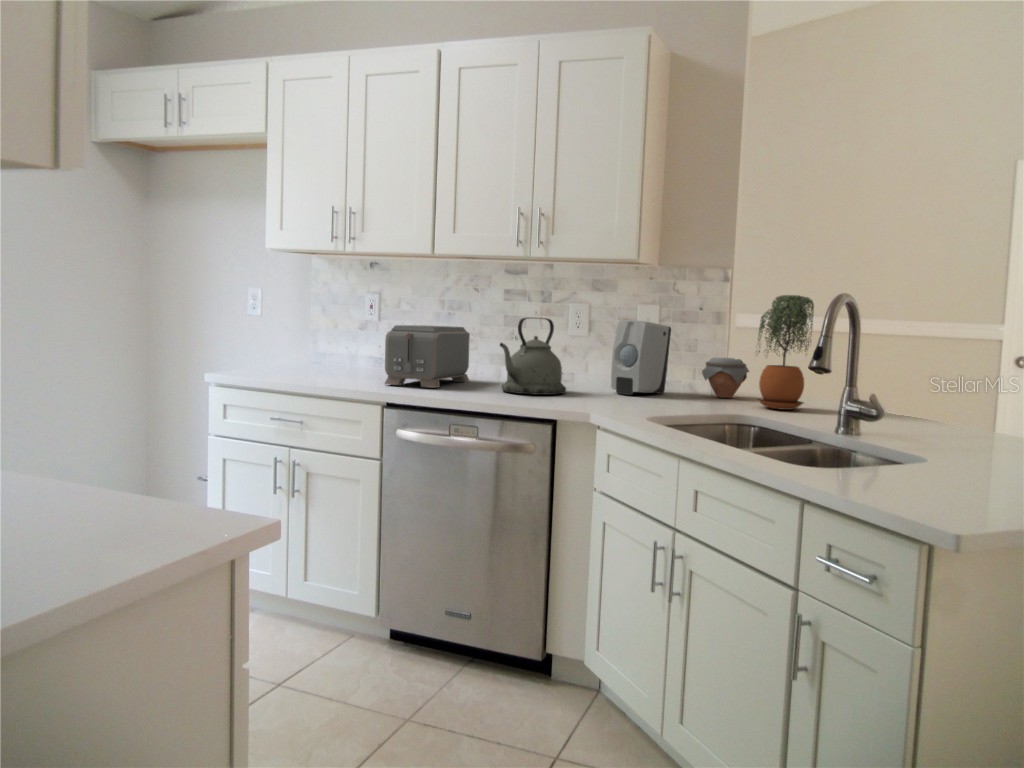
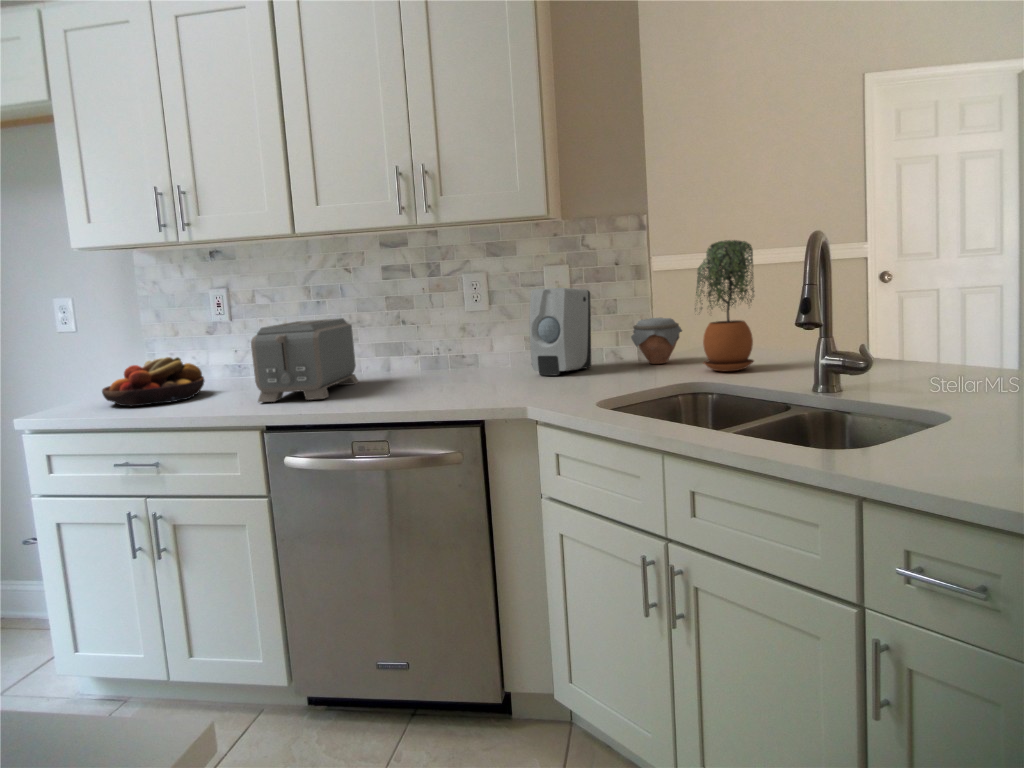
kettle: present [500,317,566,395] -> none [400,297,483,392]
fruit bowl: none [273,342,350,377] -> present [102,357,204,406]

